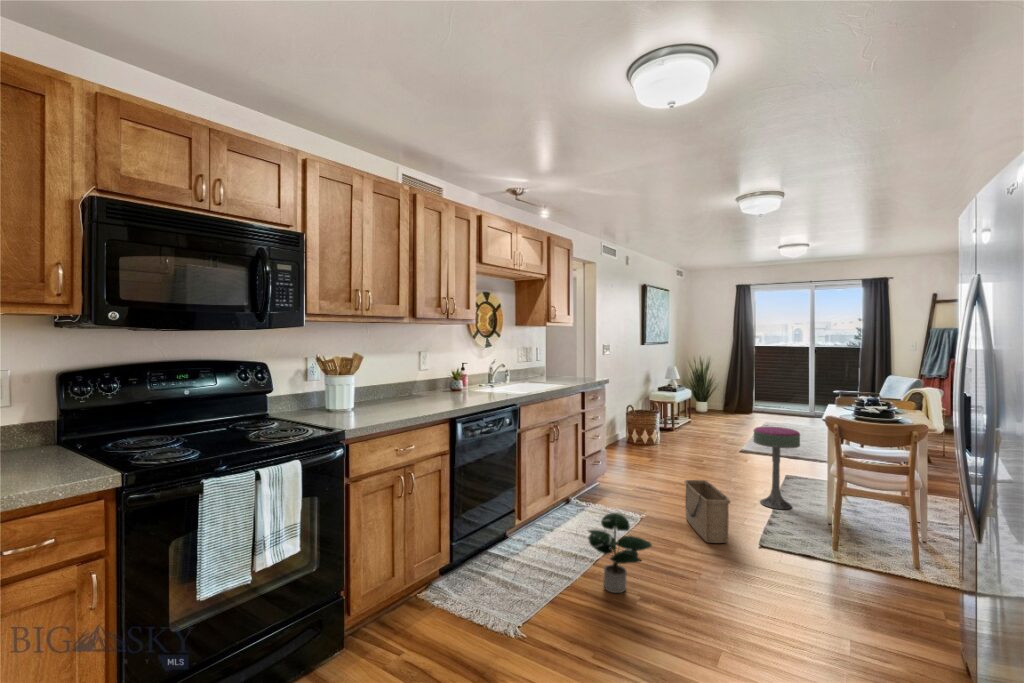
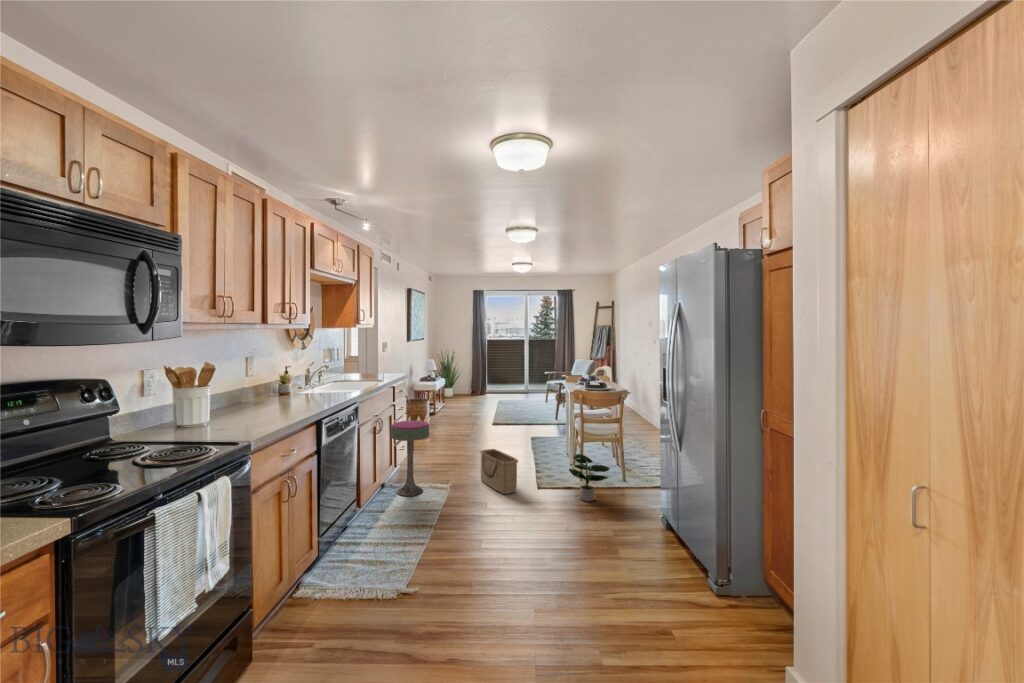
bar stool: present [753,426,800,509] -> present [391,421,429,496]
potted plant: present [588,513,652,593] -> present [569,454,610,501]

